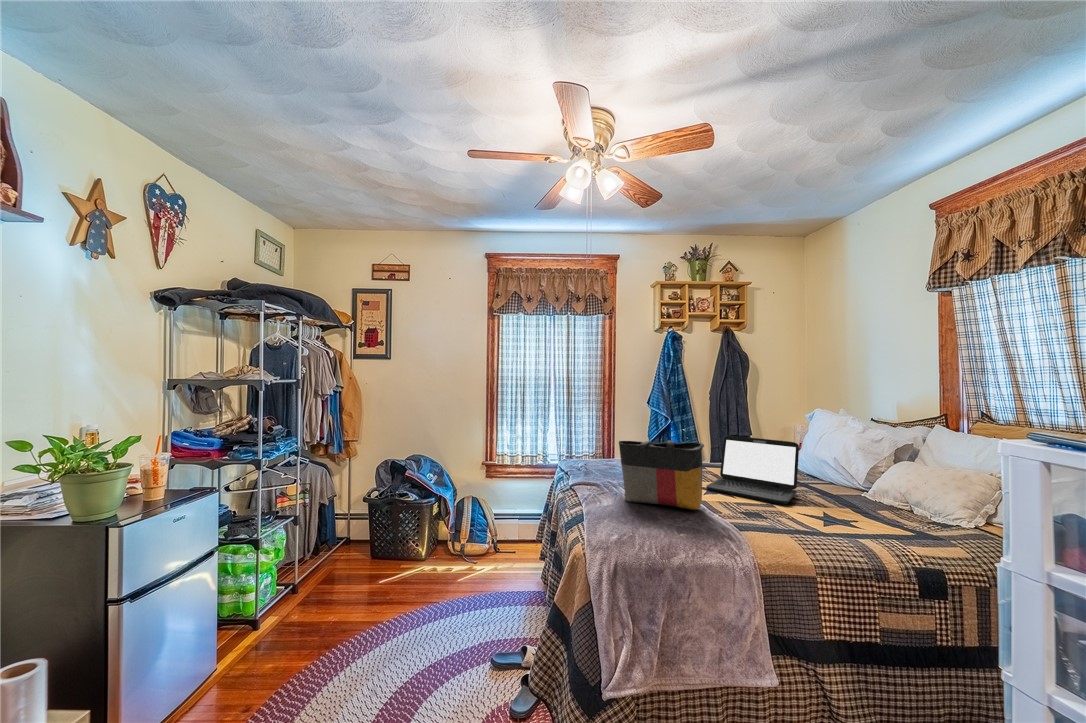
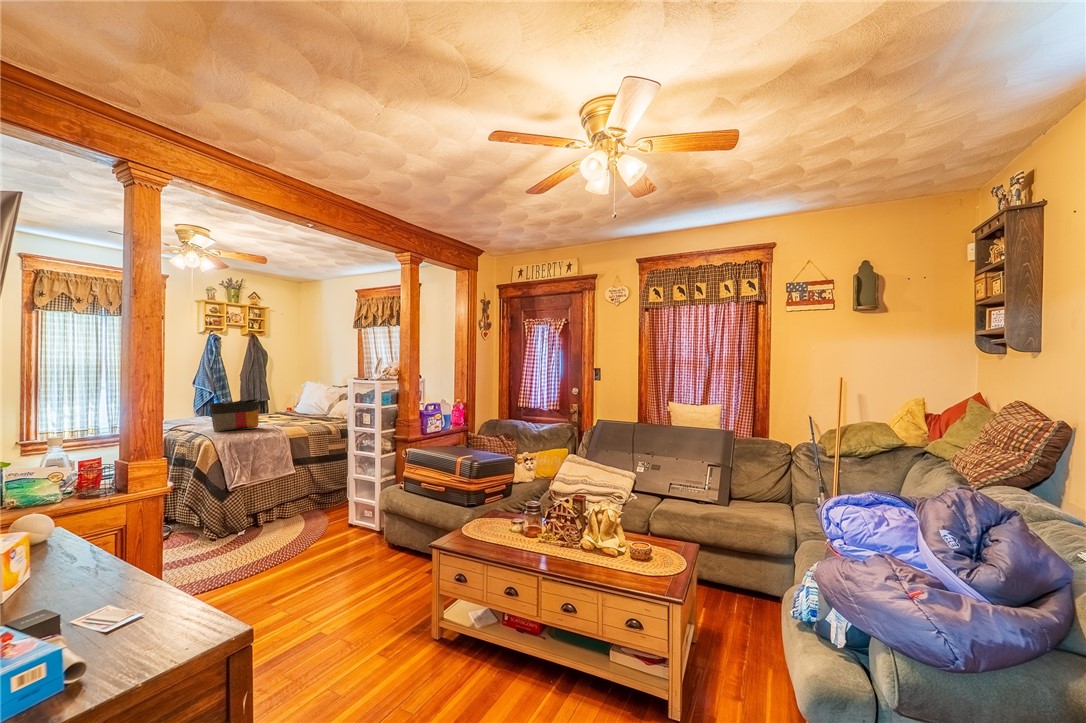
laptop: present [706,435,799,506] -> none [255,396,300,424]

